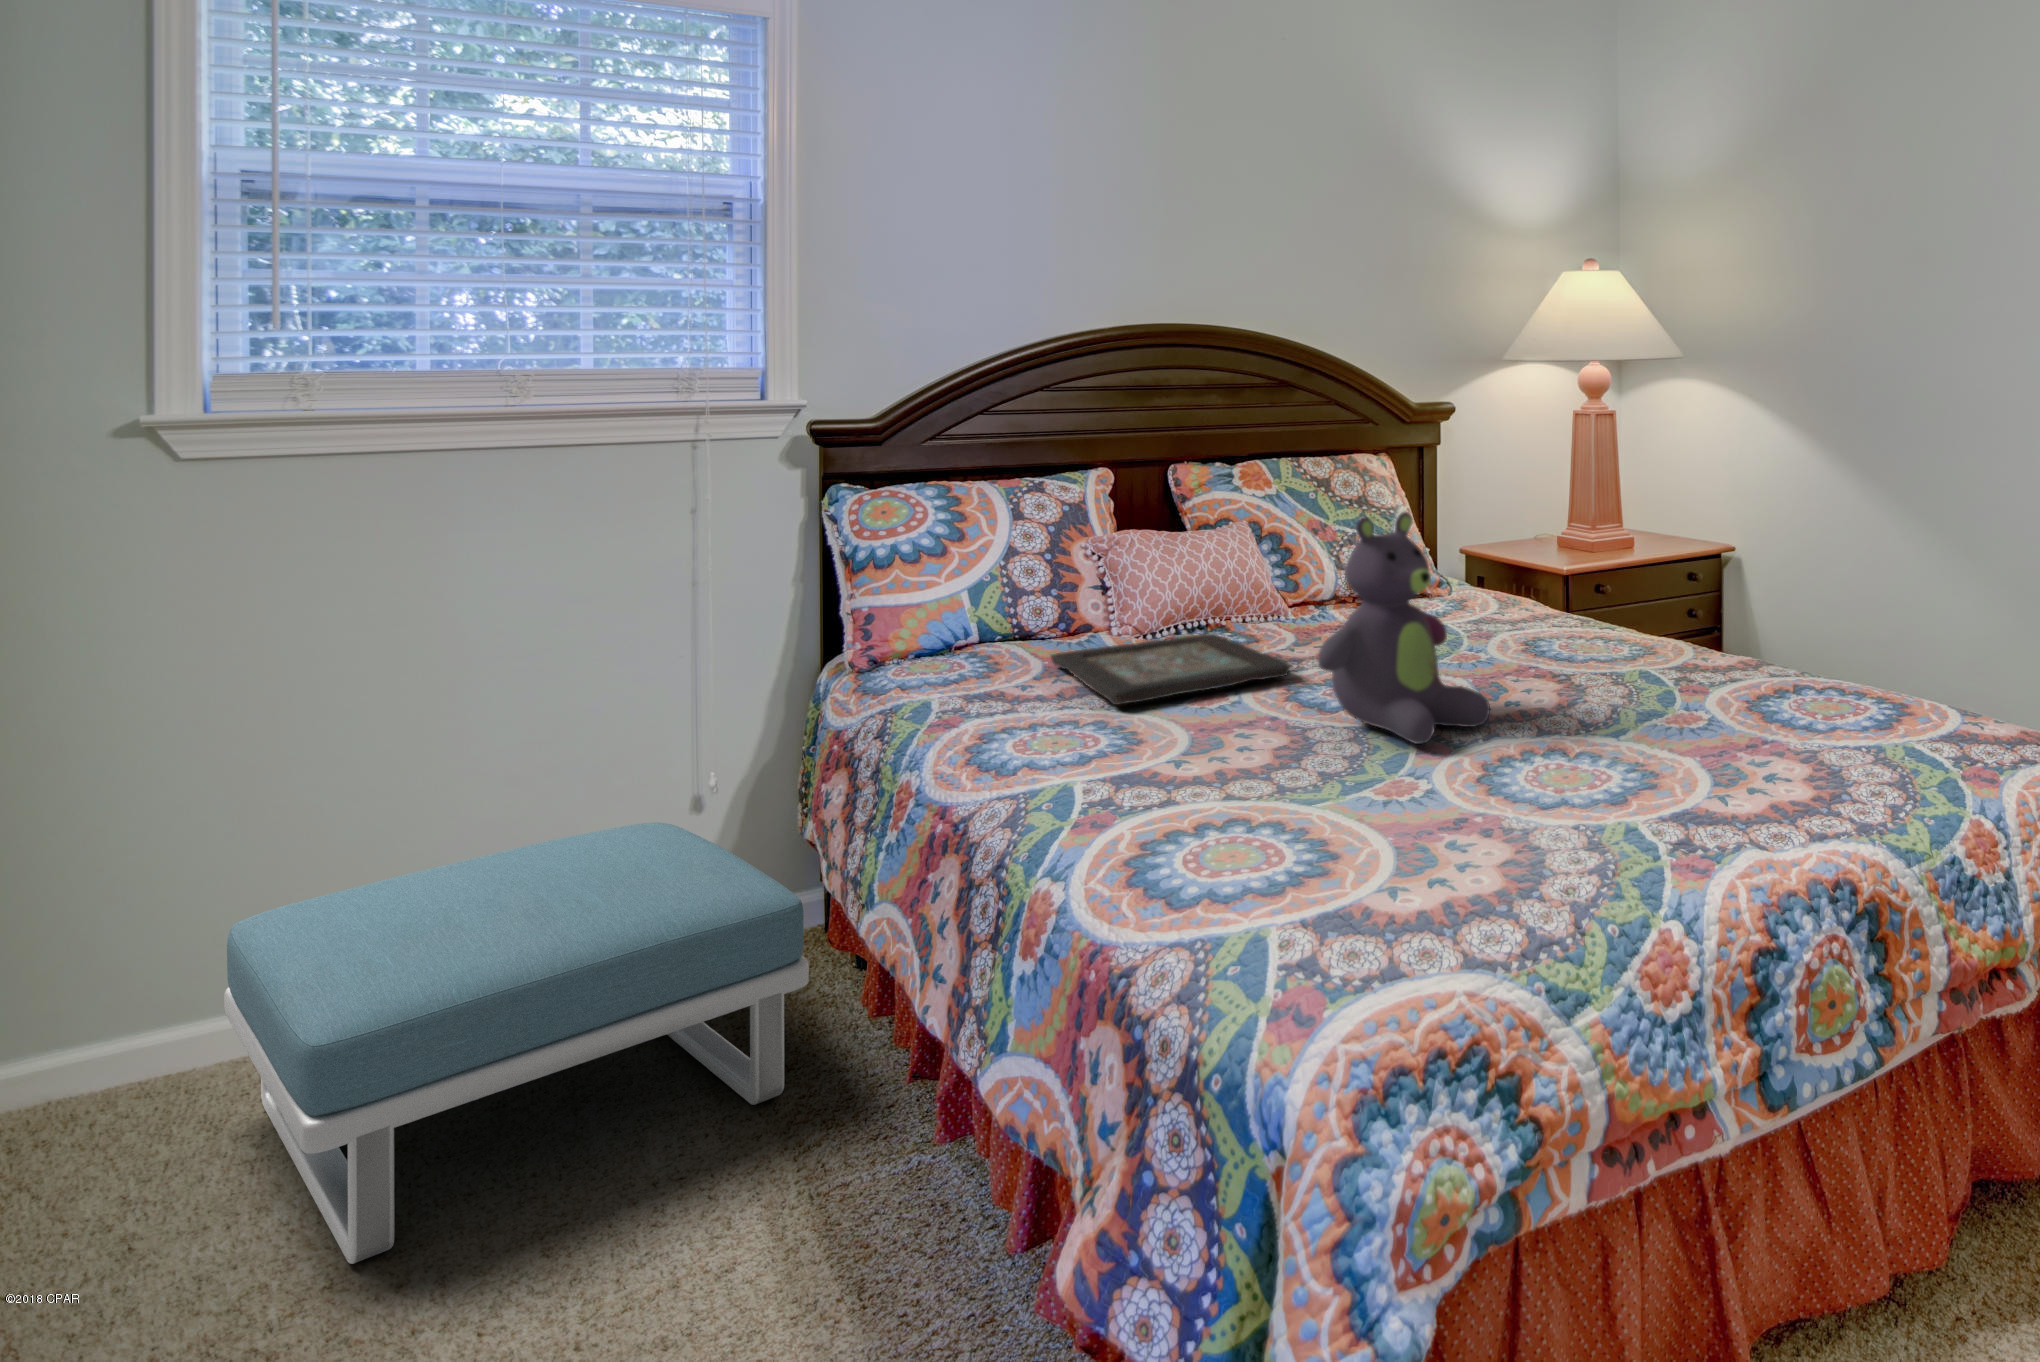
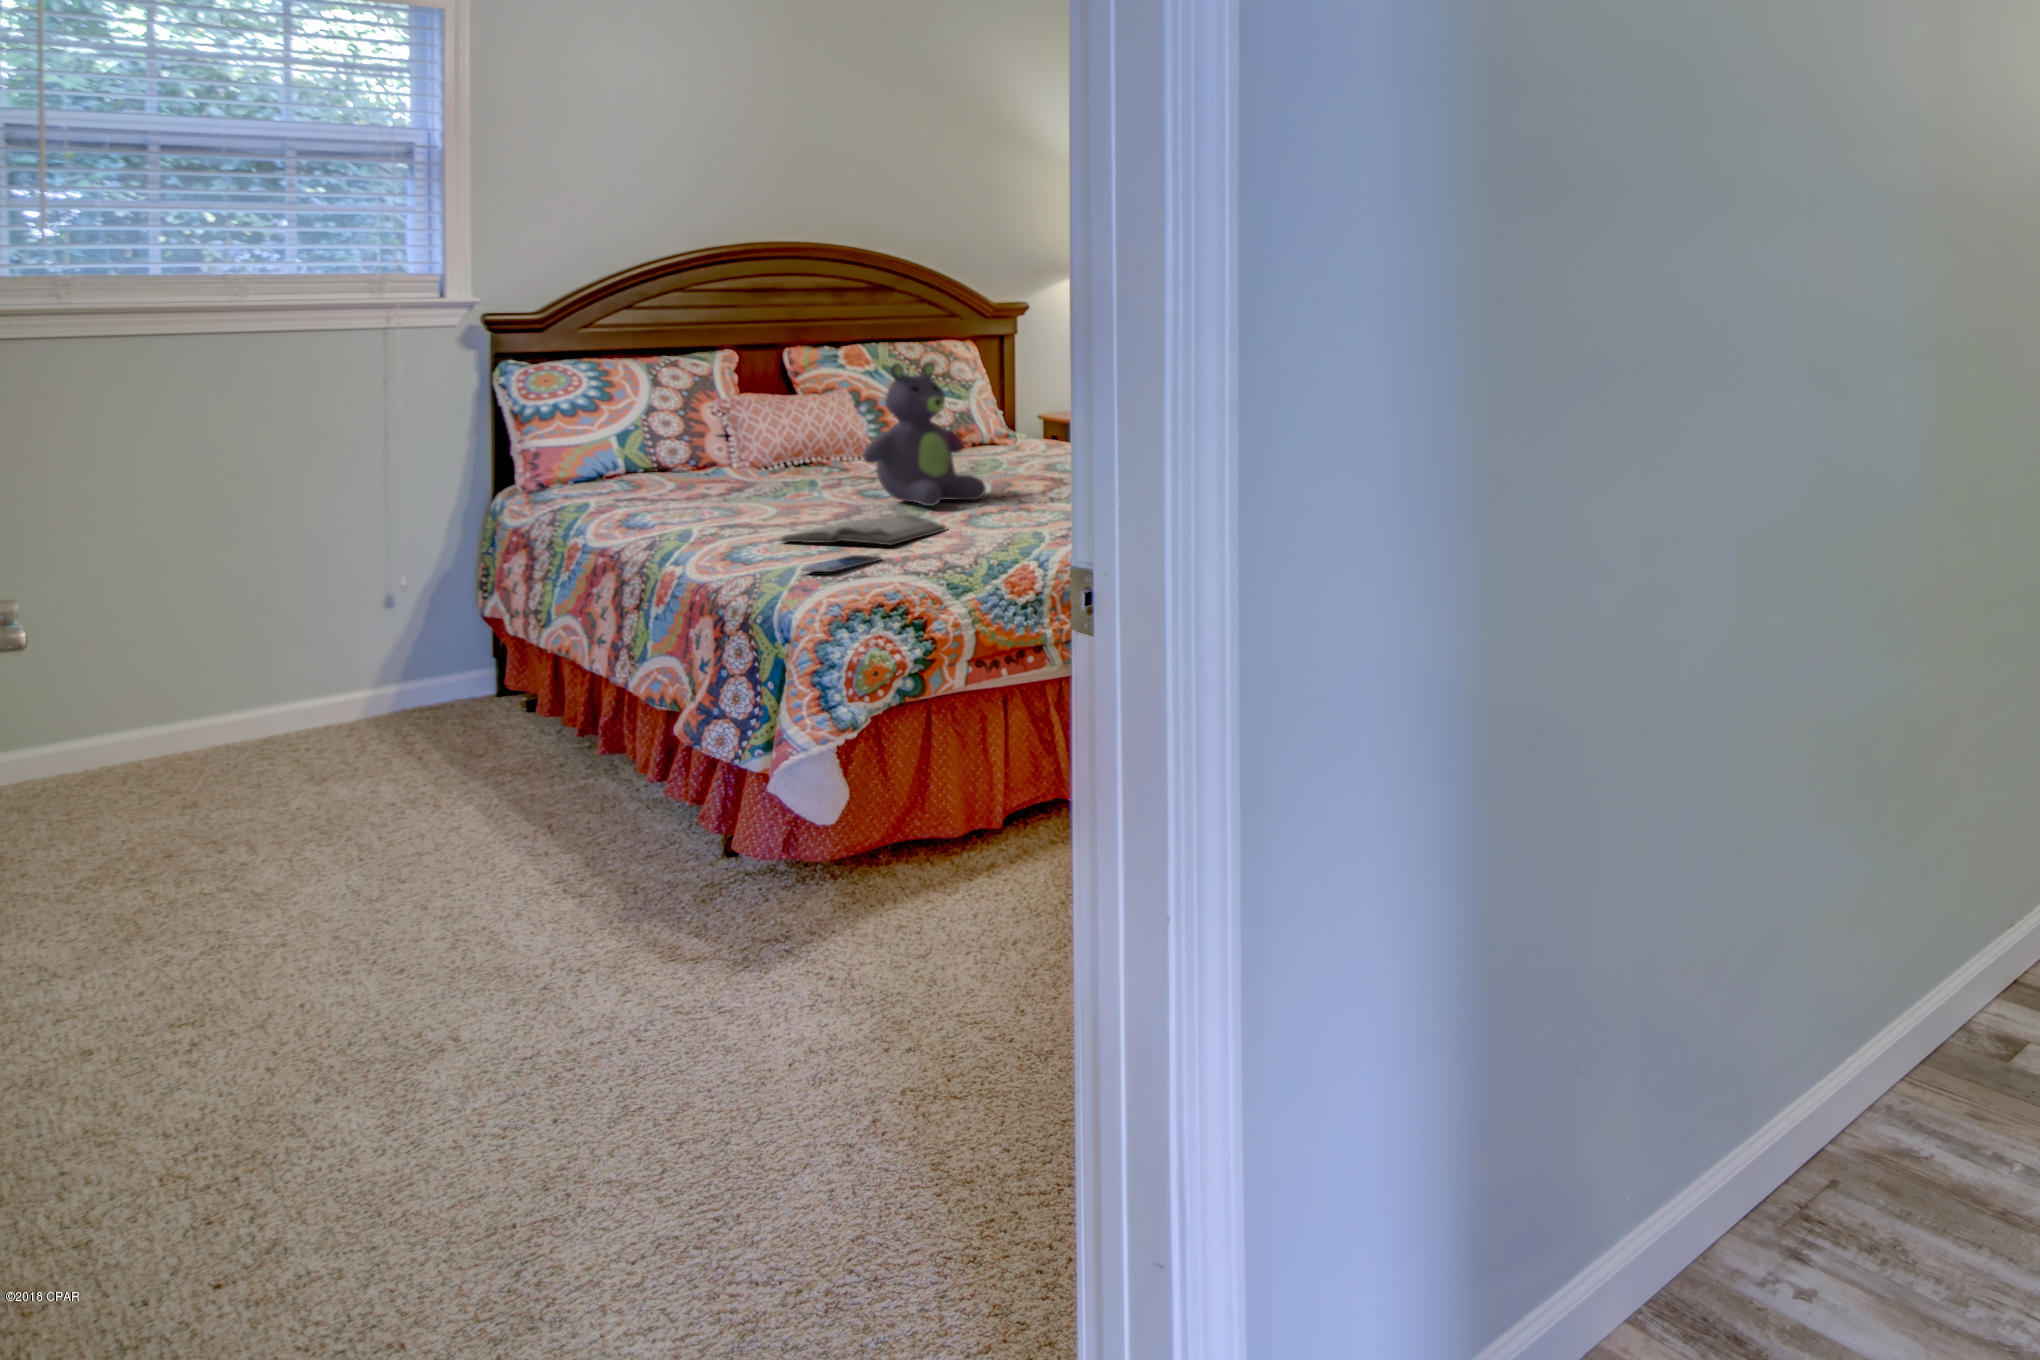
decorative tray: present [1051,634,1293,705] -> none [682,465,862,497]
diary: none [1214,777,1475,864] -> present [781,514,947,545]
footstool: present [224,822,809,1264] -> none [72,603,508,827]
smartphone: none [1279,894,1406,961] -> present [802,555,882,572]

